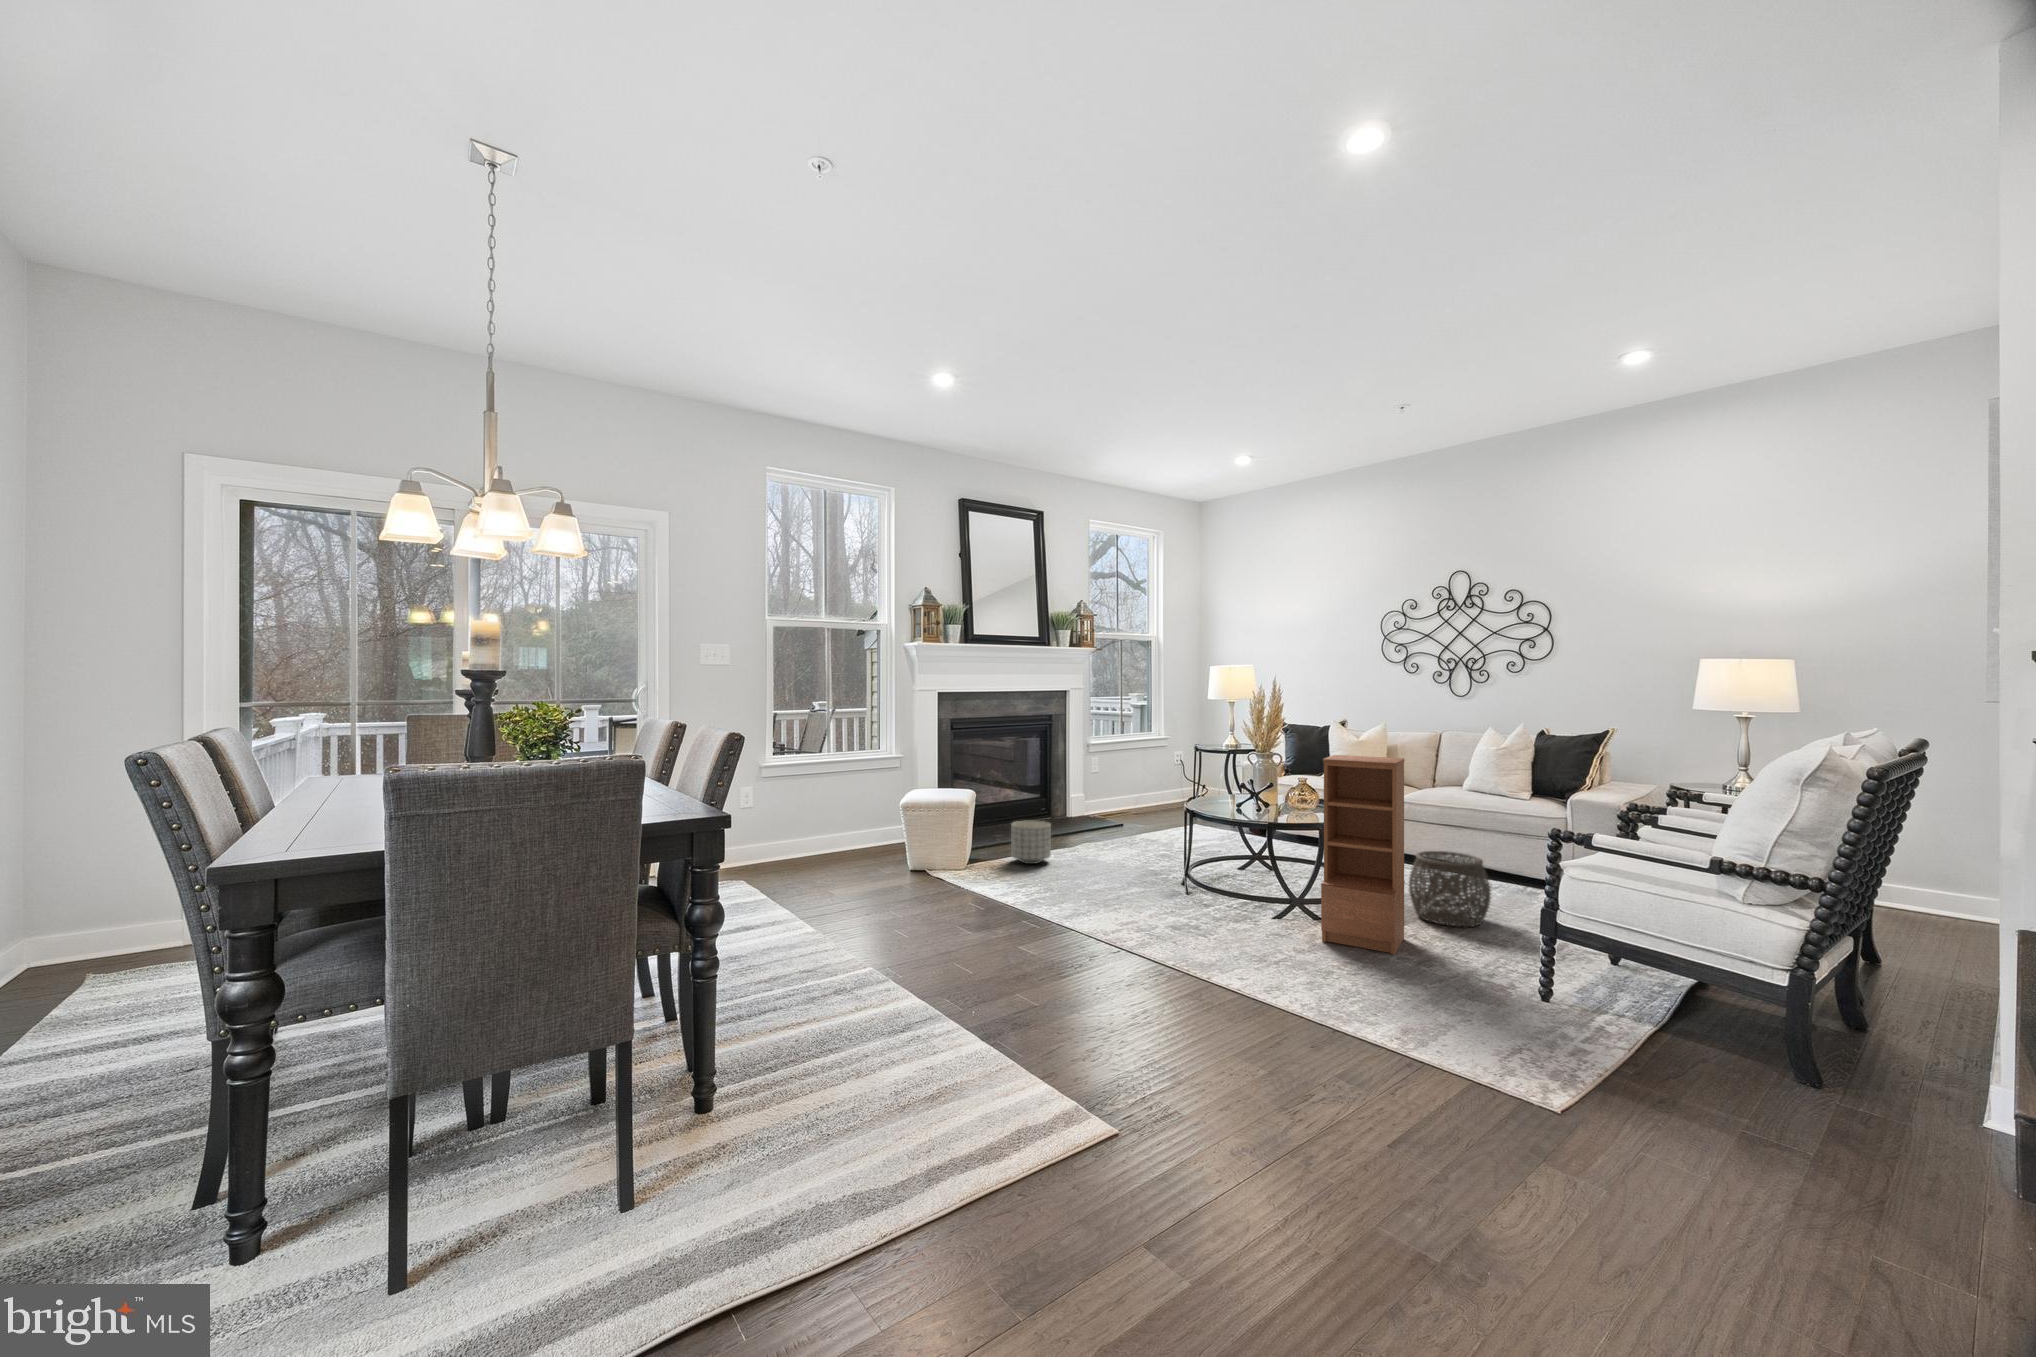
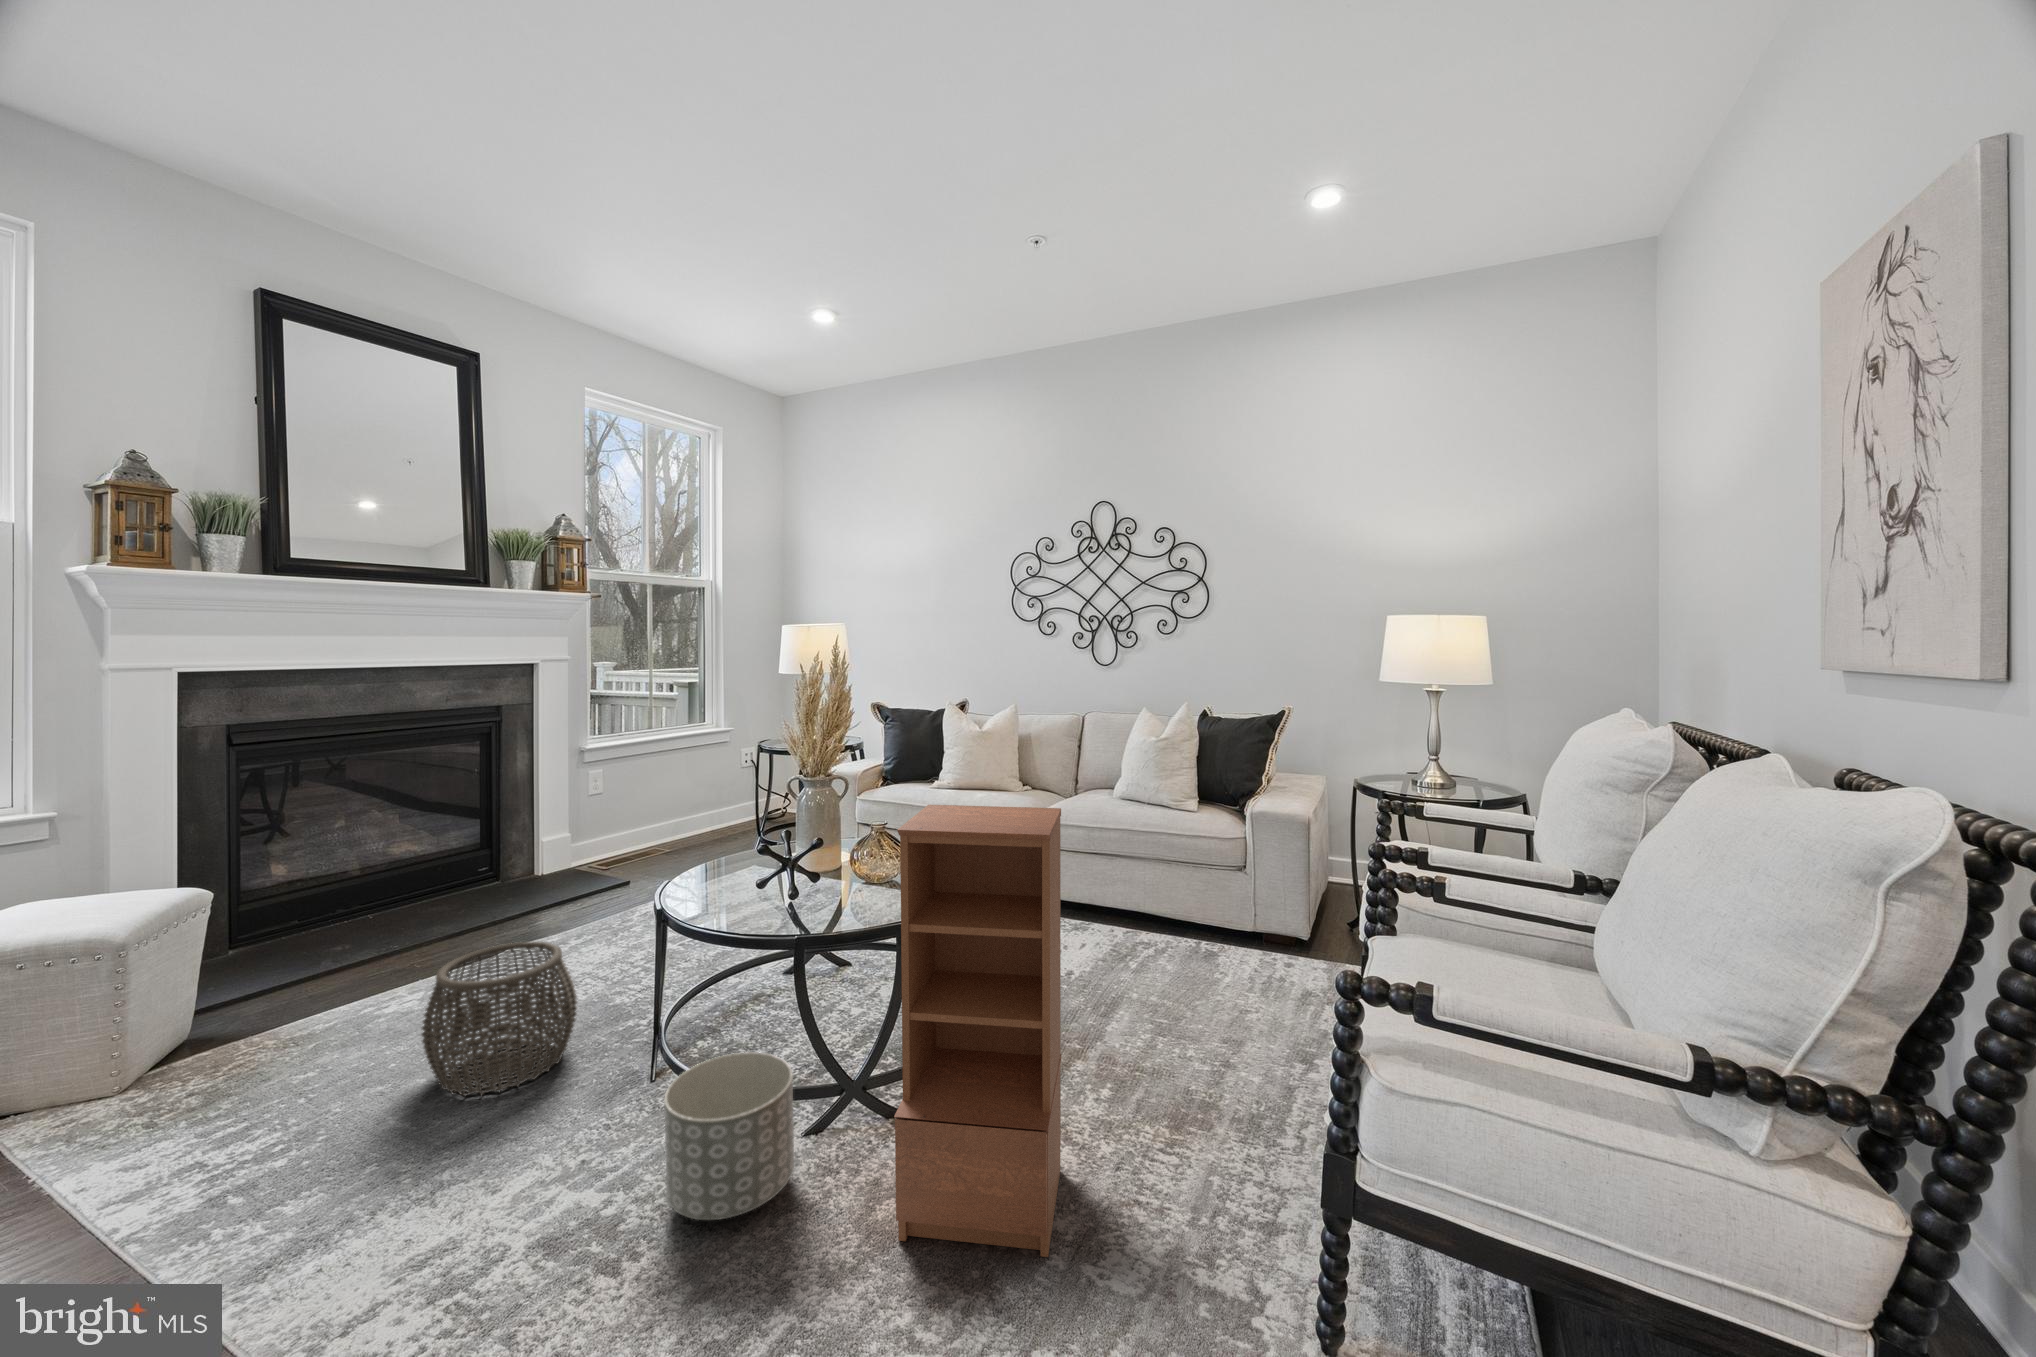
planter: present [1011,821,1051,864] -> present [664,1052,794,1220]
woven basket: present [1409,851,1491,927] -> present [422,942,577,1096]

